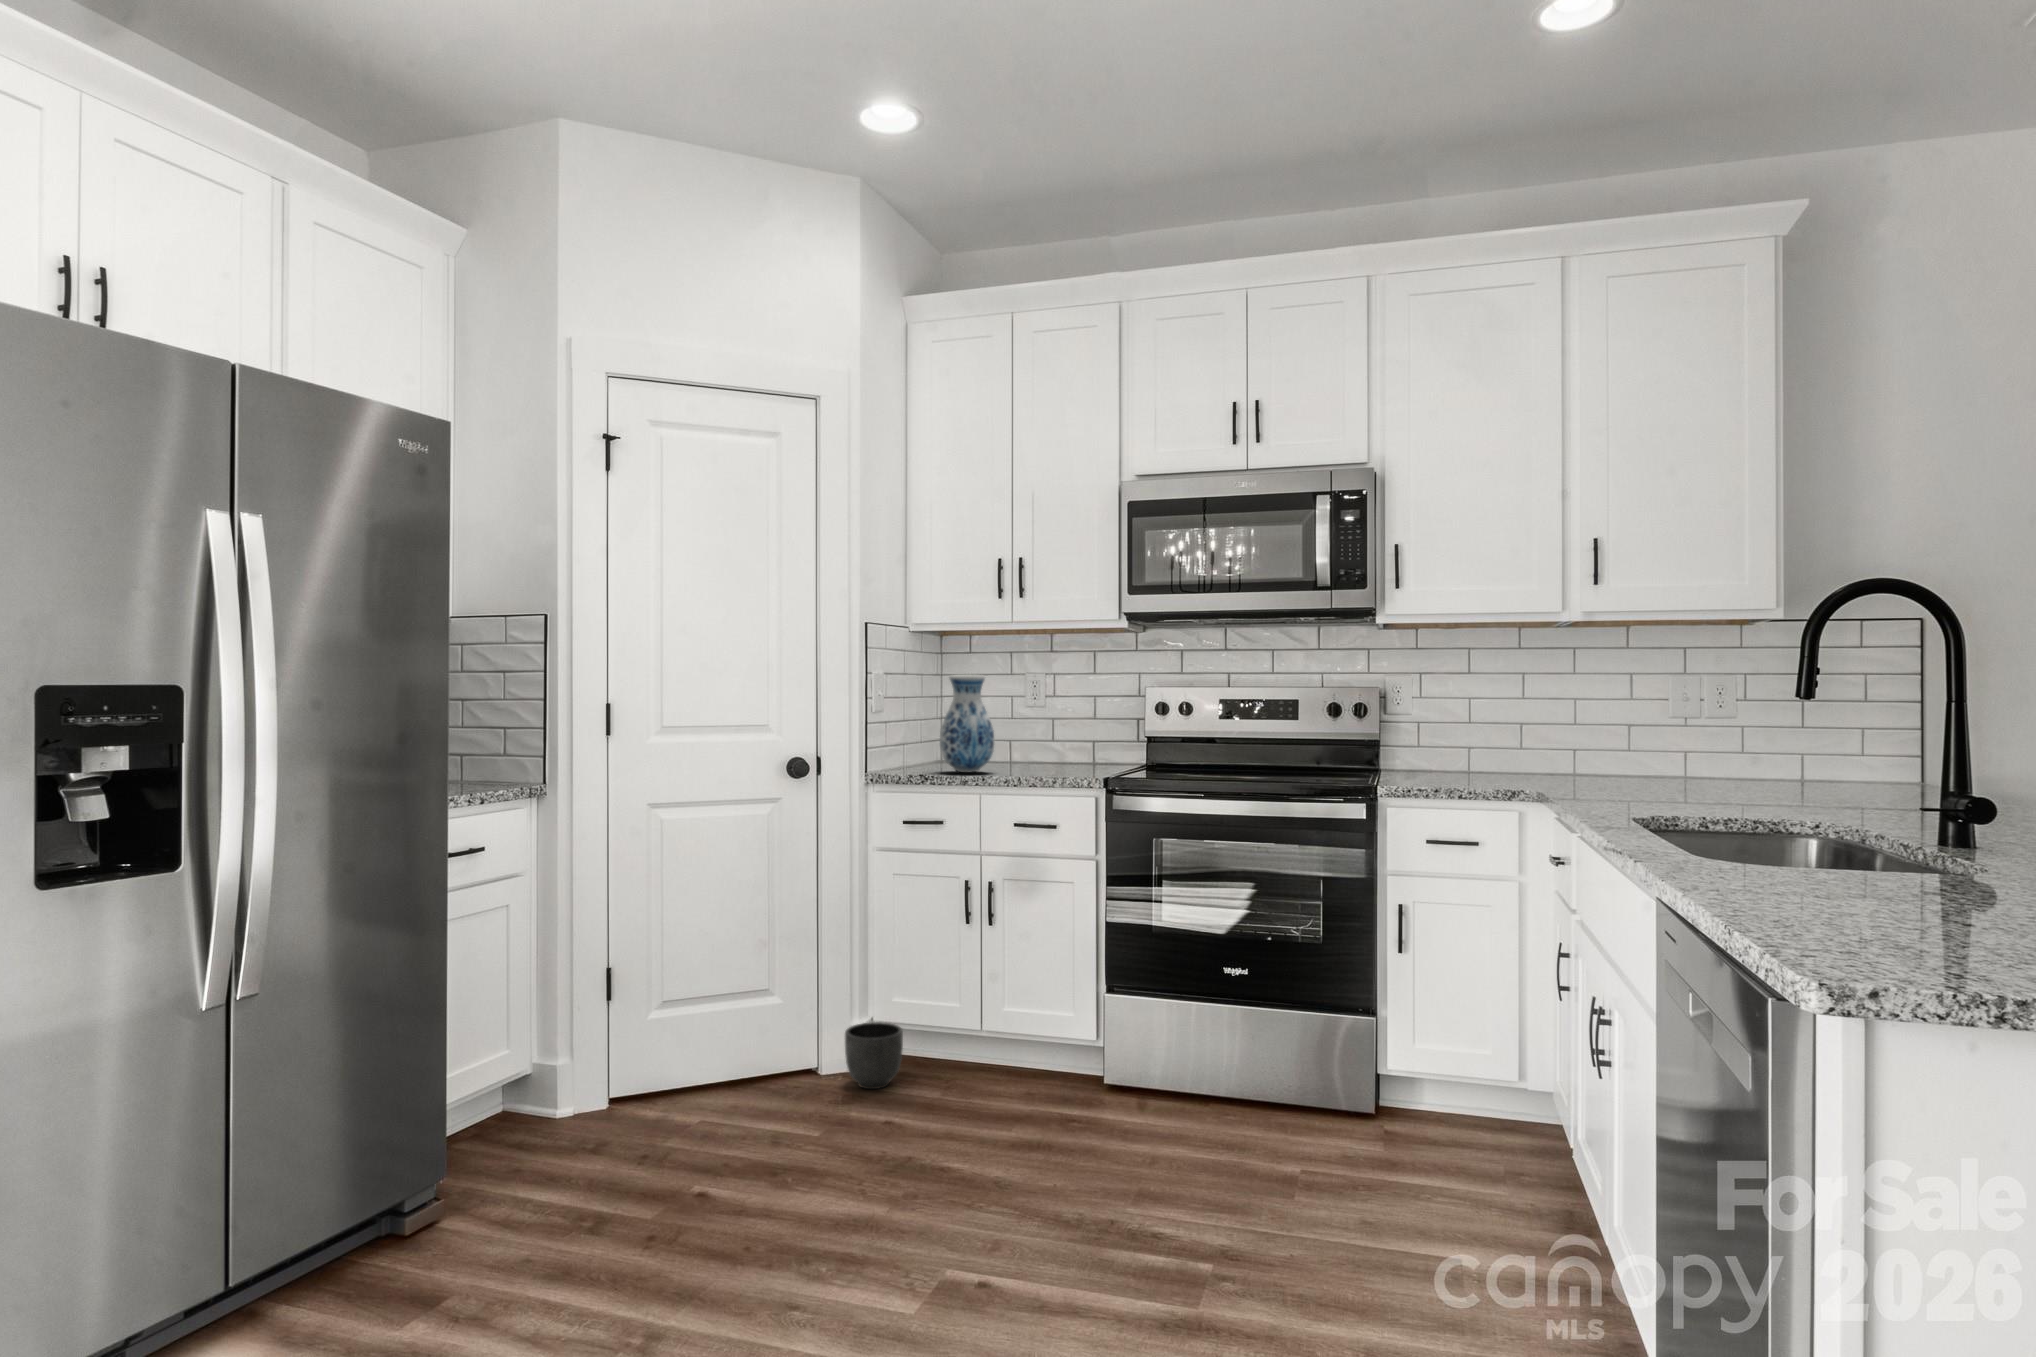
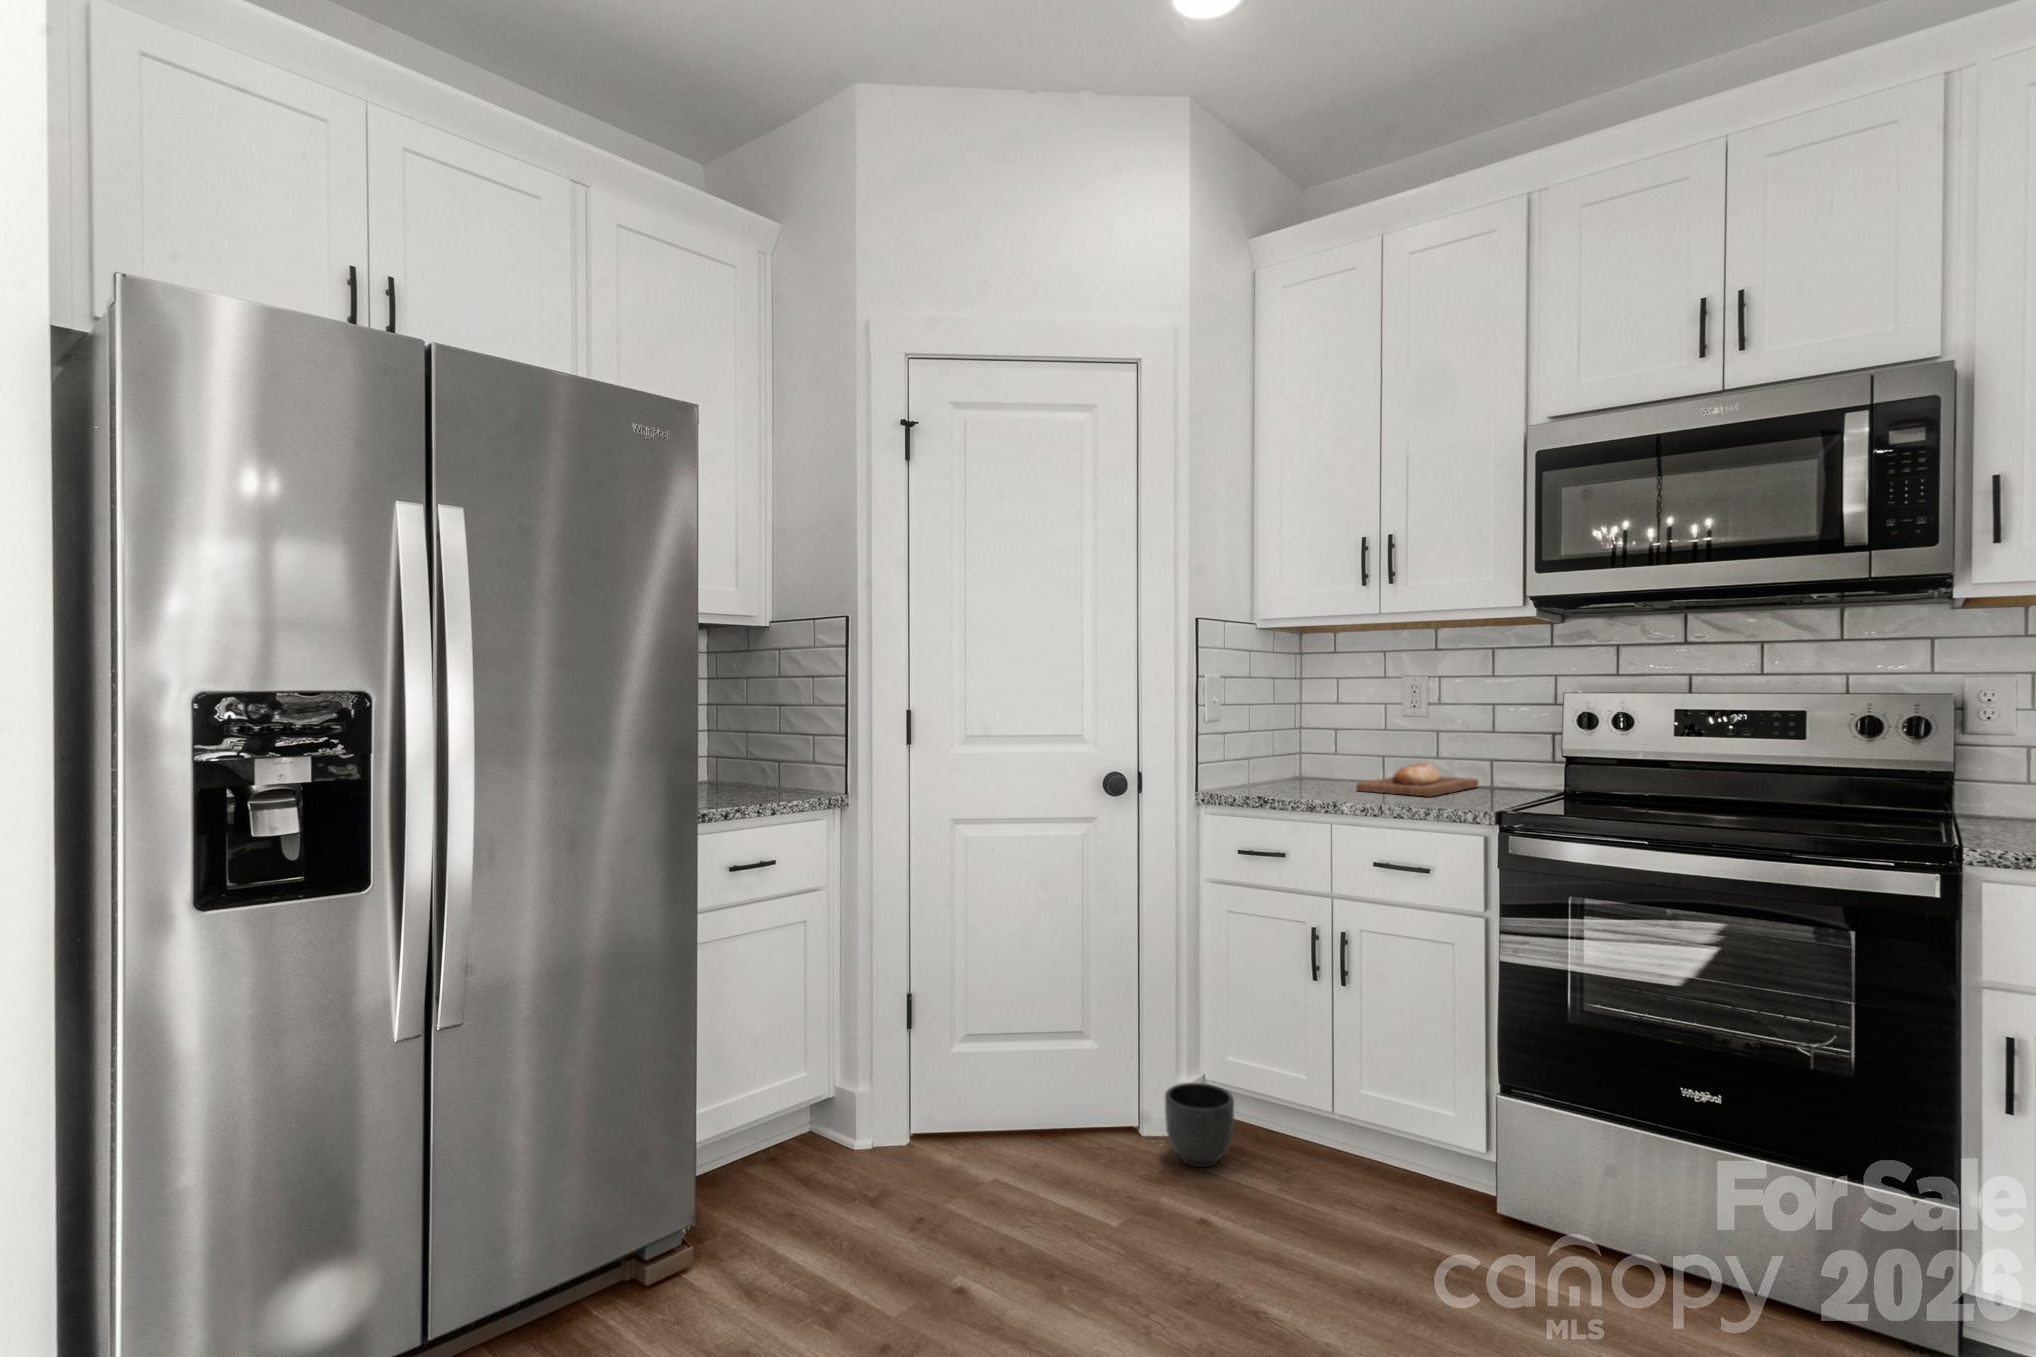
vase: present [940,675,994,772] -> none [1281,677,1351,796]
bread loaf: none [995,746,1084,771] -> present [1356,763,1479,797]

